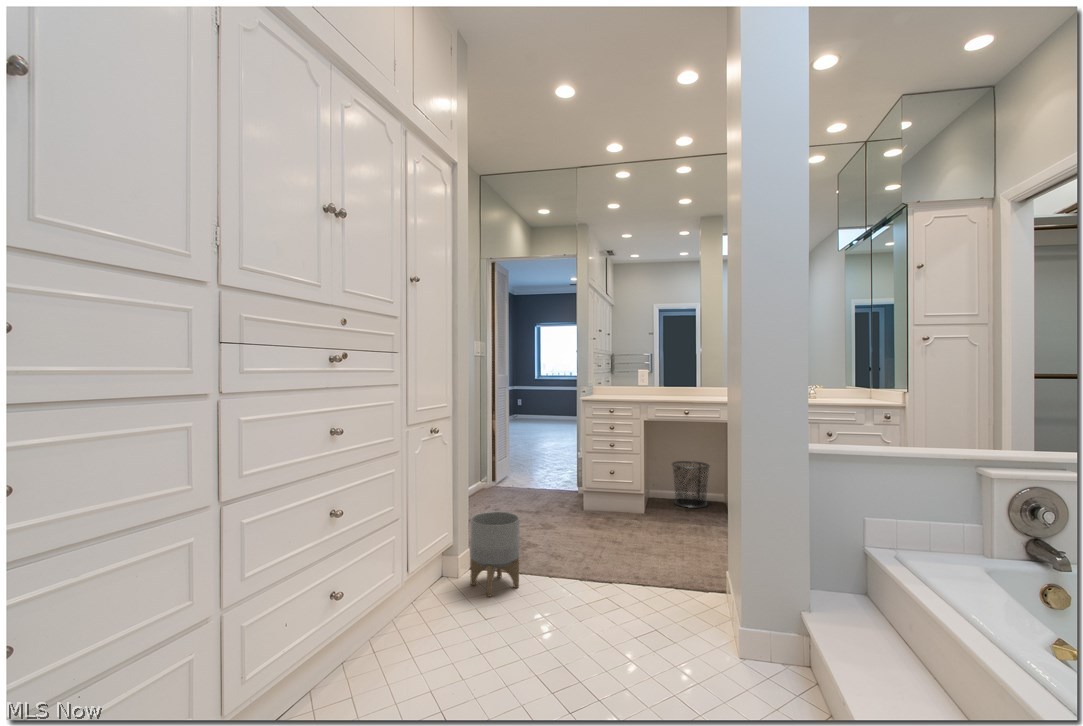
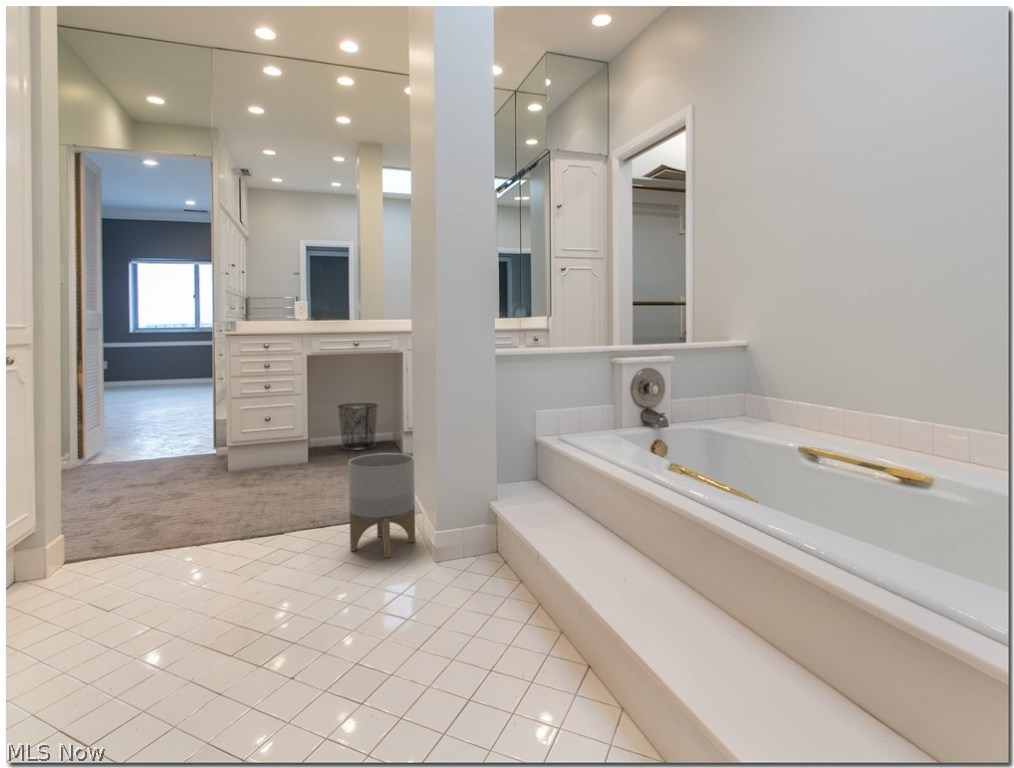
planter: present [470,511,519,597] -> present [348,453,415,557]

